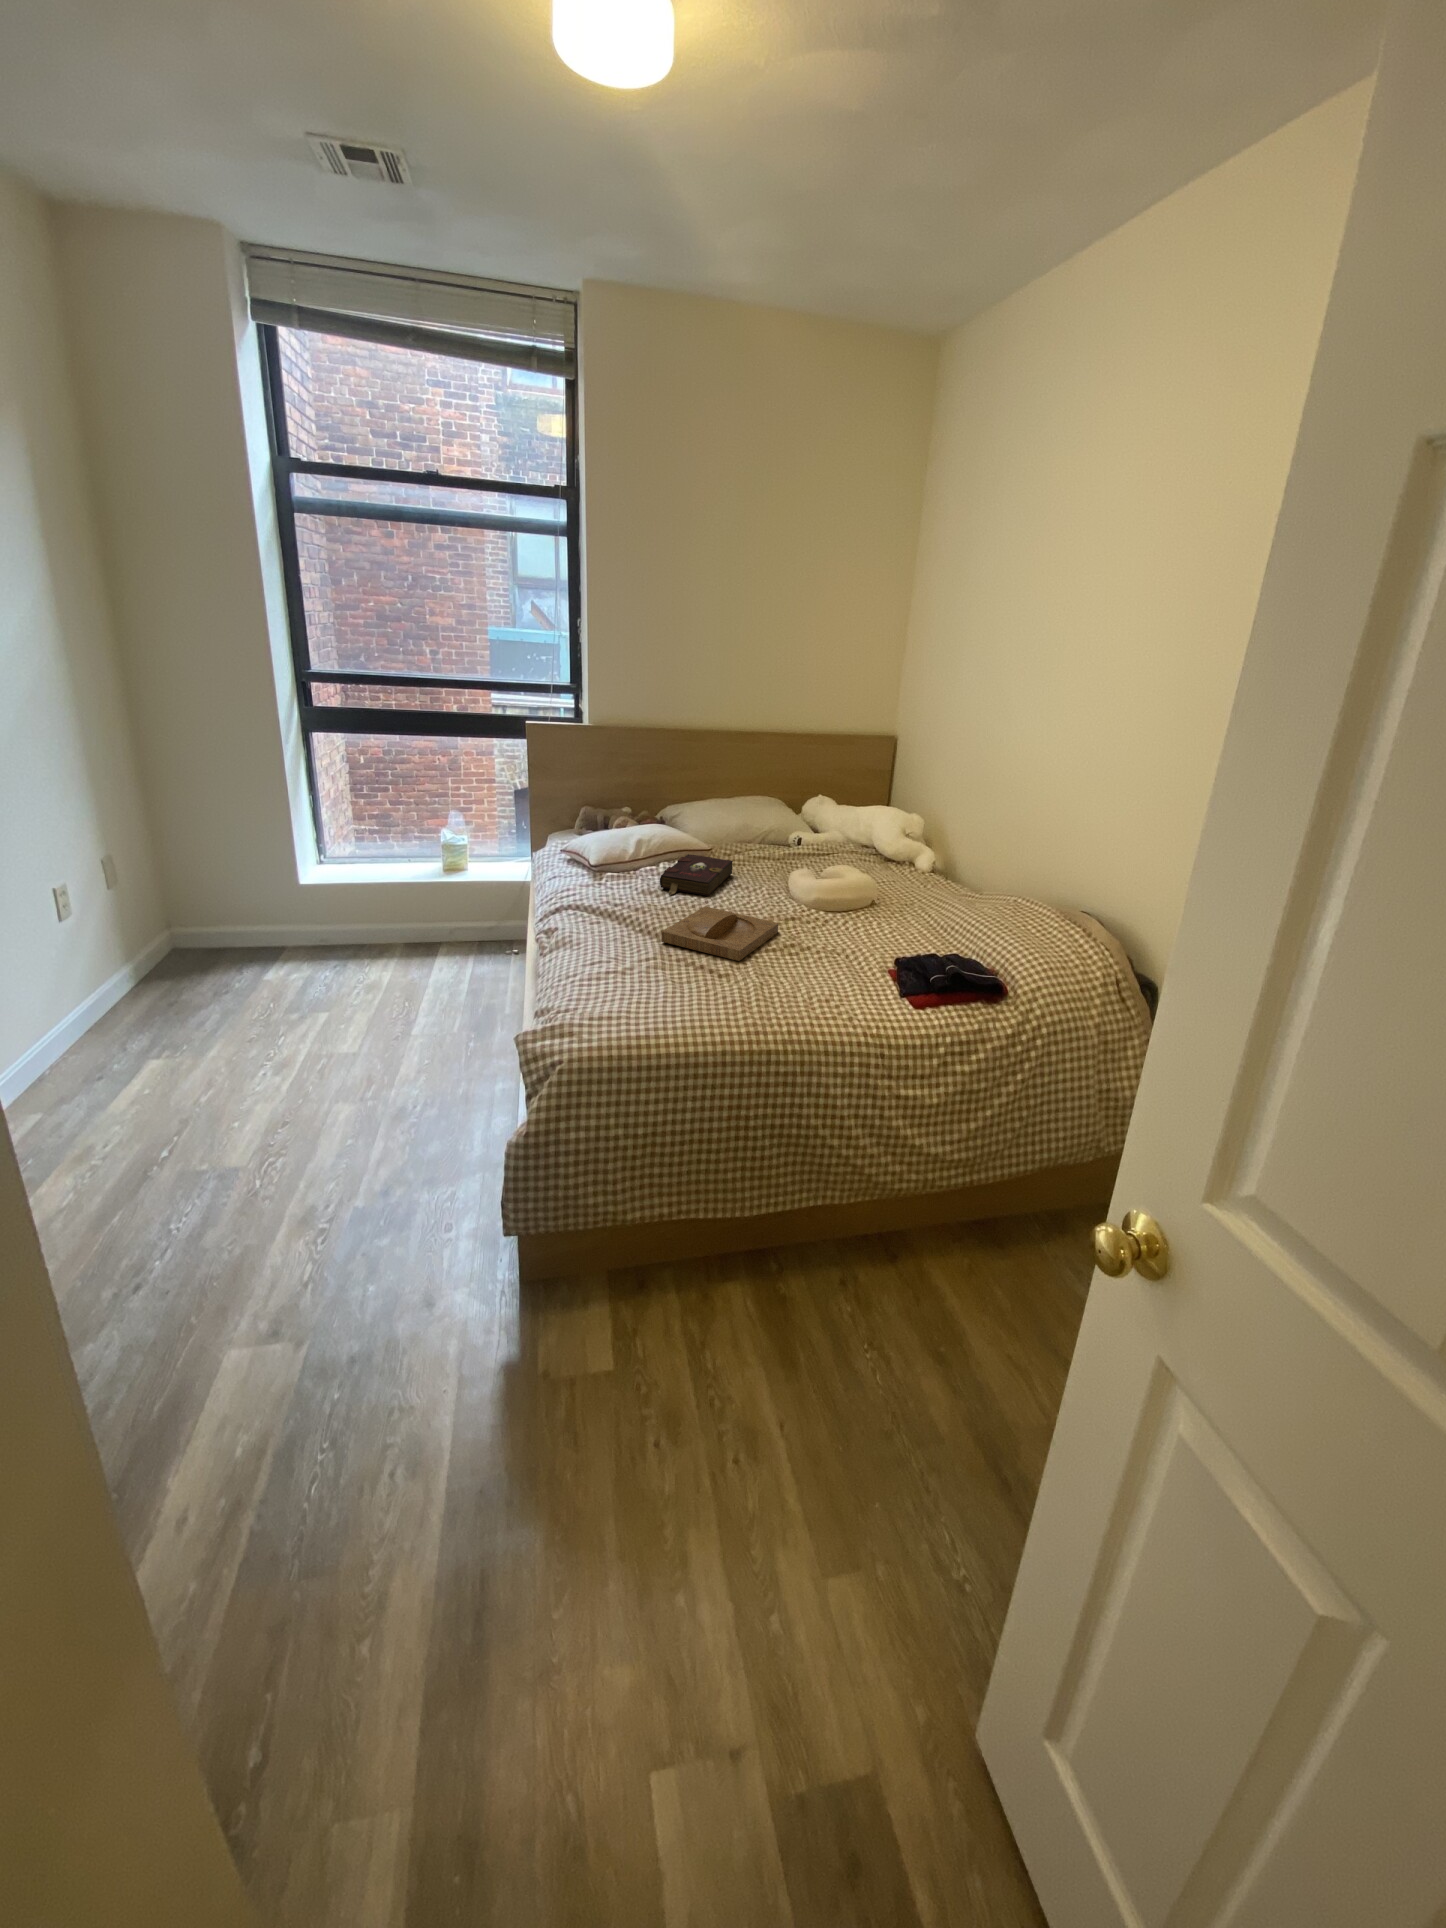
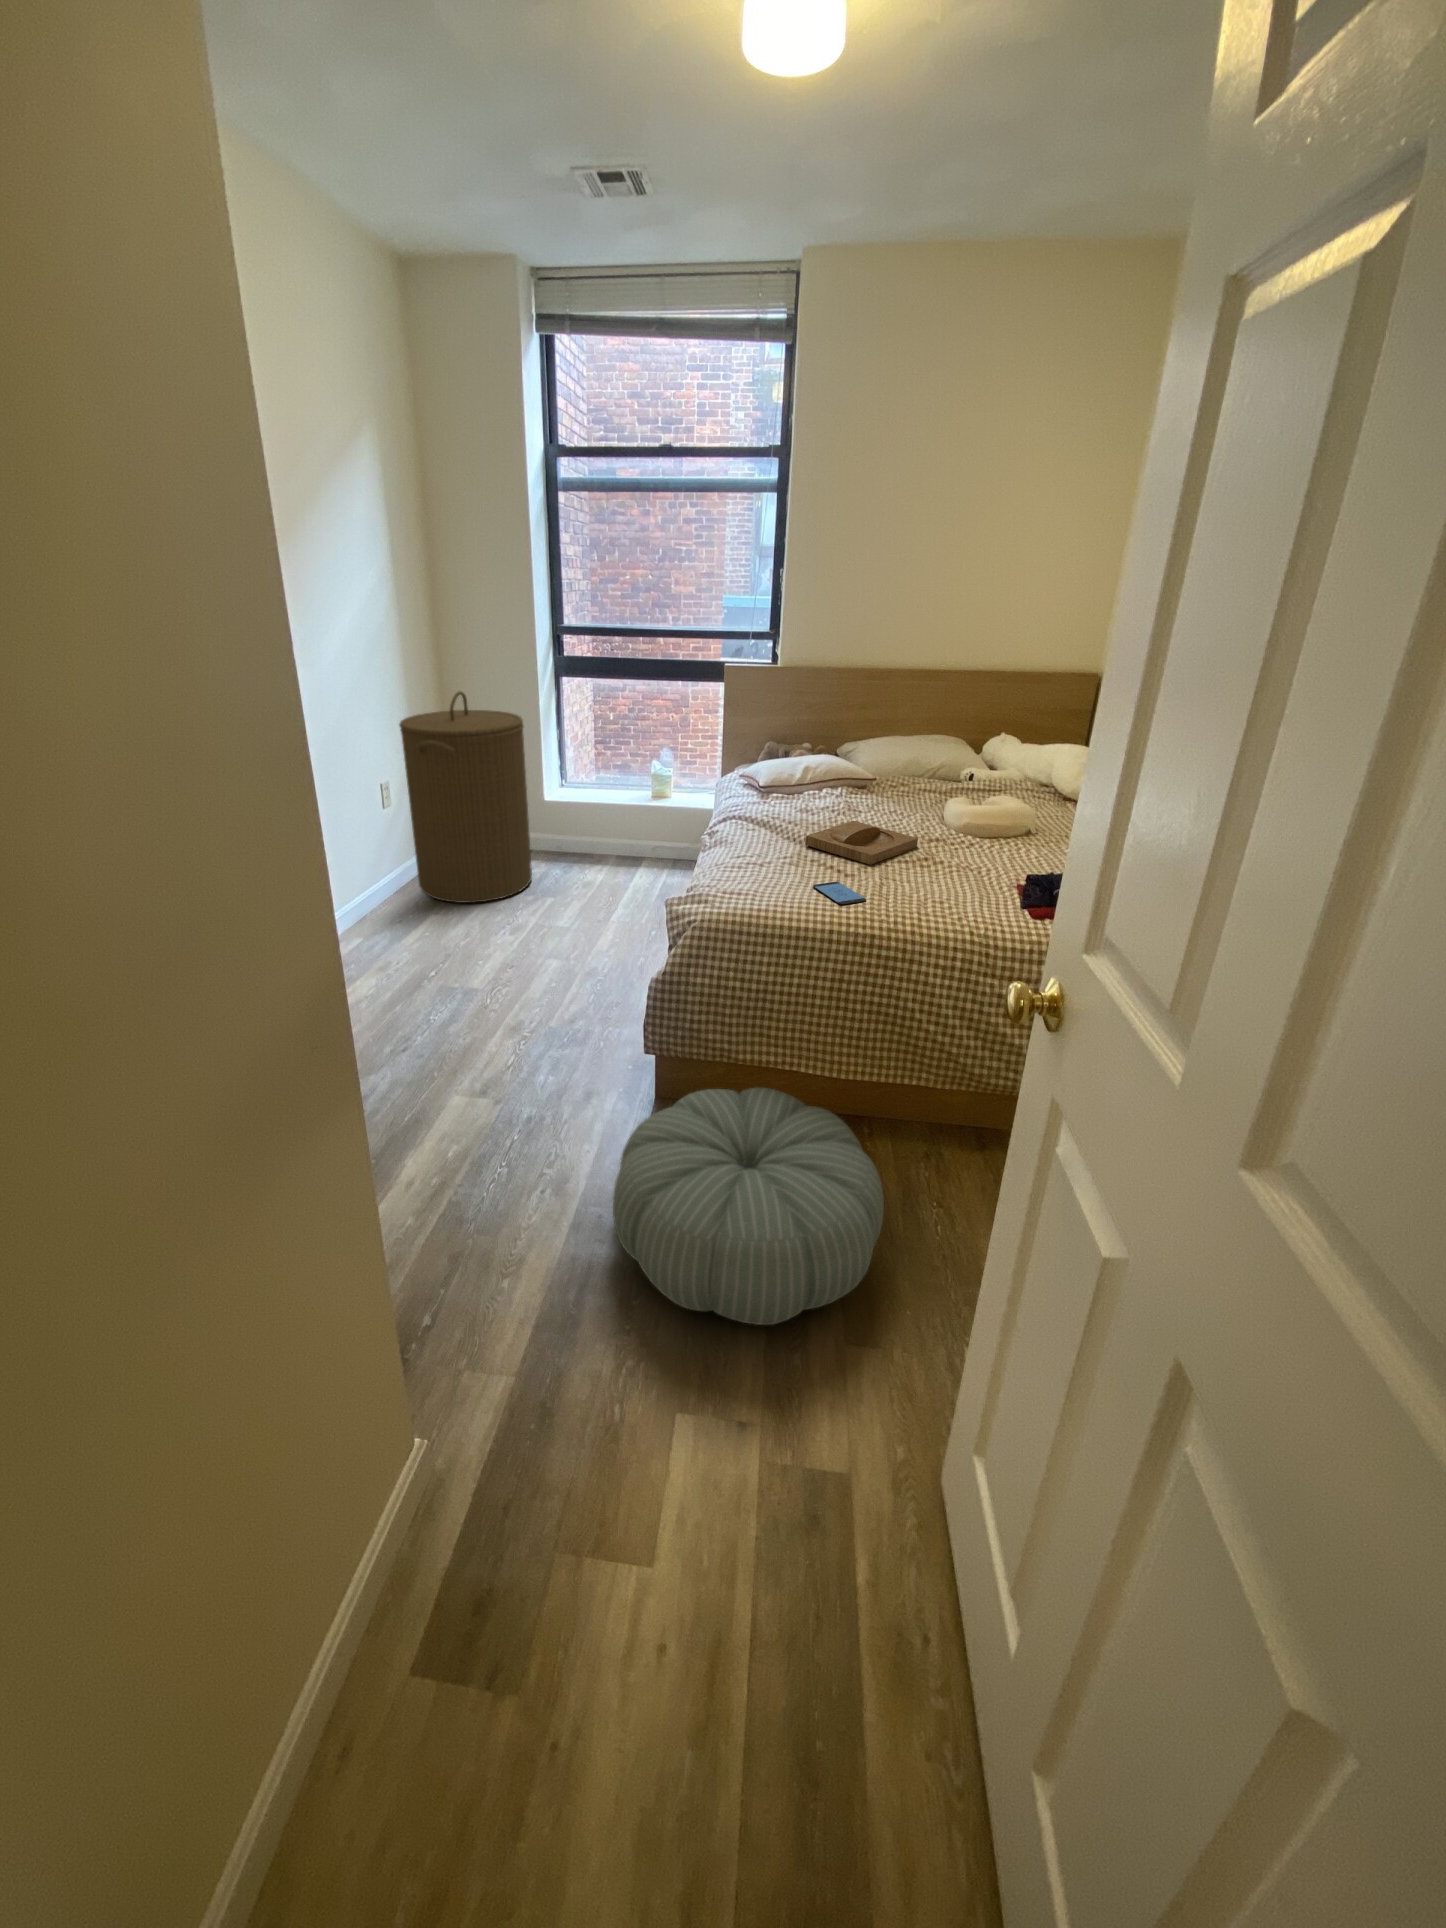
laundry hamper: none [81,764,296,1039] -> present [400,691,532,903]
book: present [660,854,733,896] -> none [820,780,893,815]
smartphone: none [688,988,751,1019] -> present [813,882,866,905]
pouf: none [510,1252,833,1584] -> present [613,1087,884,1325]

